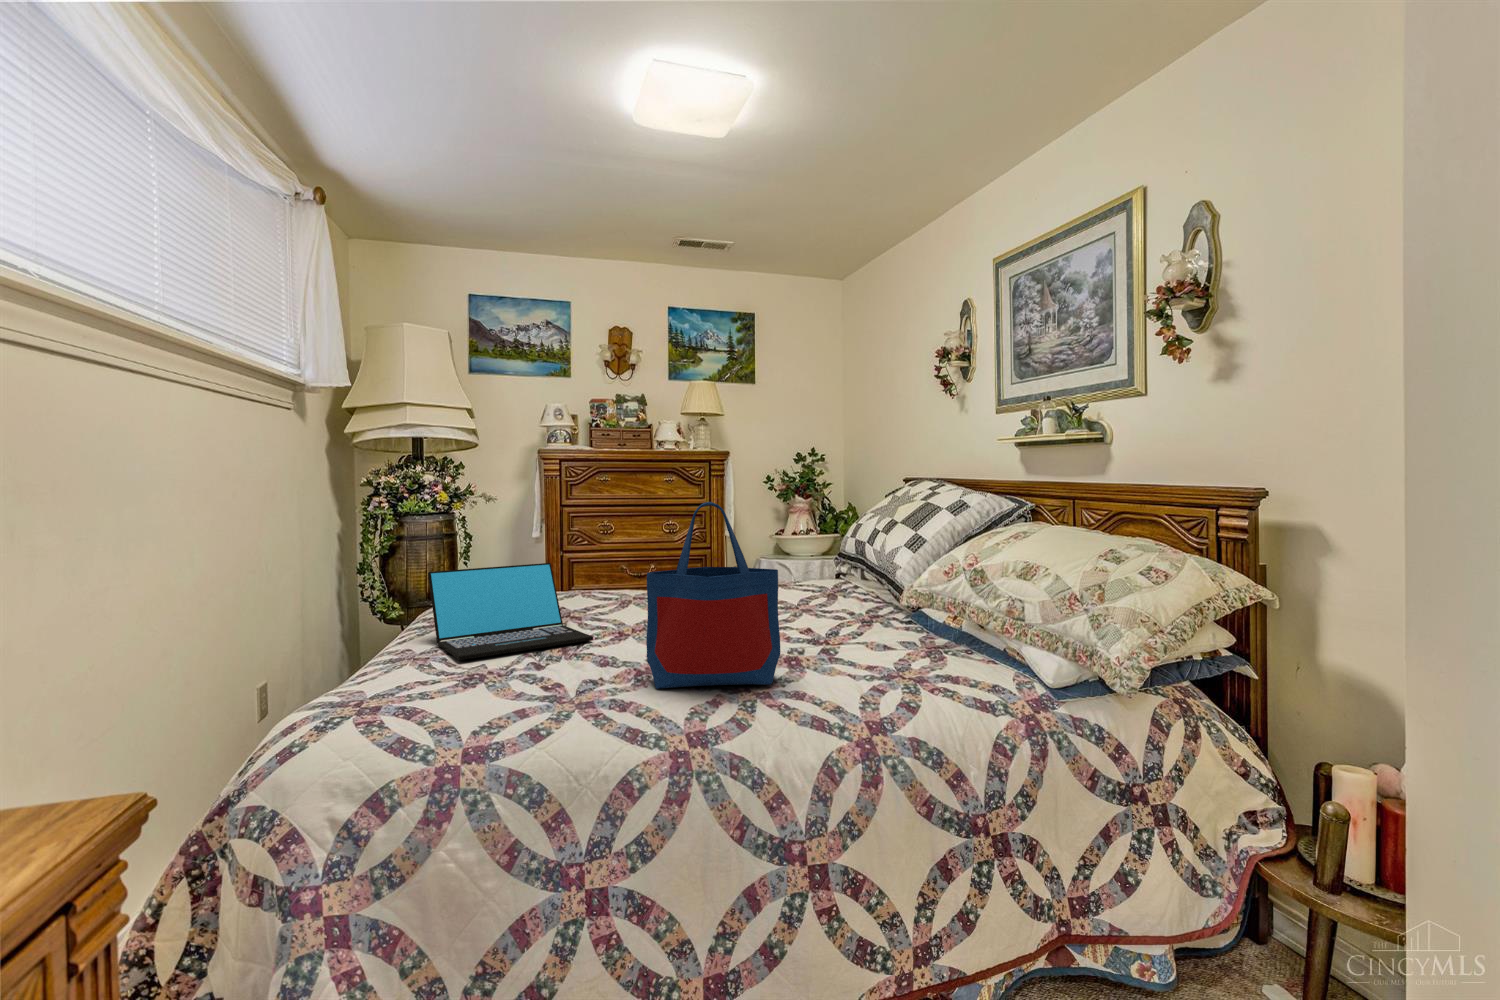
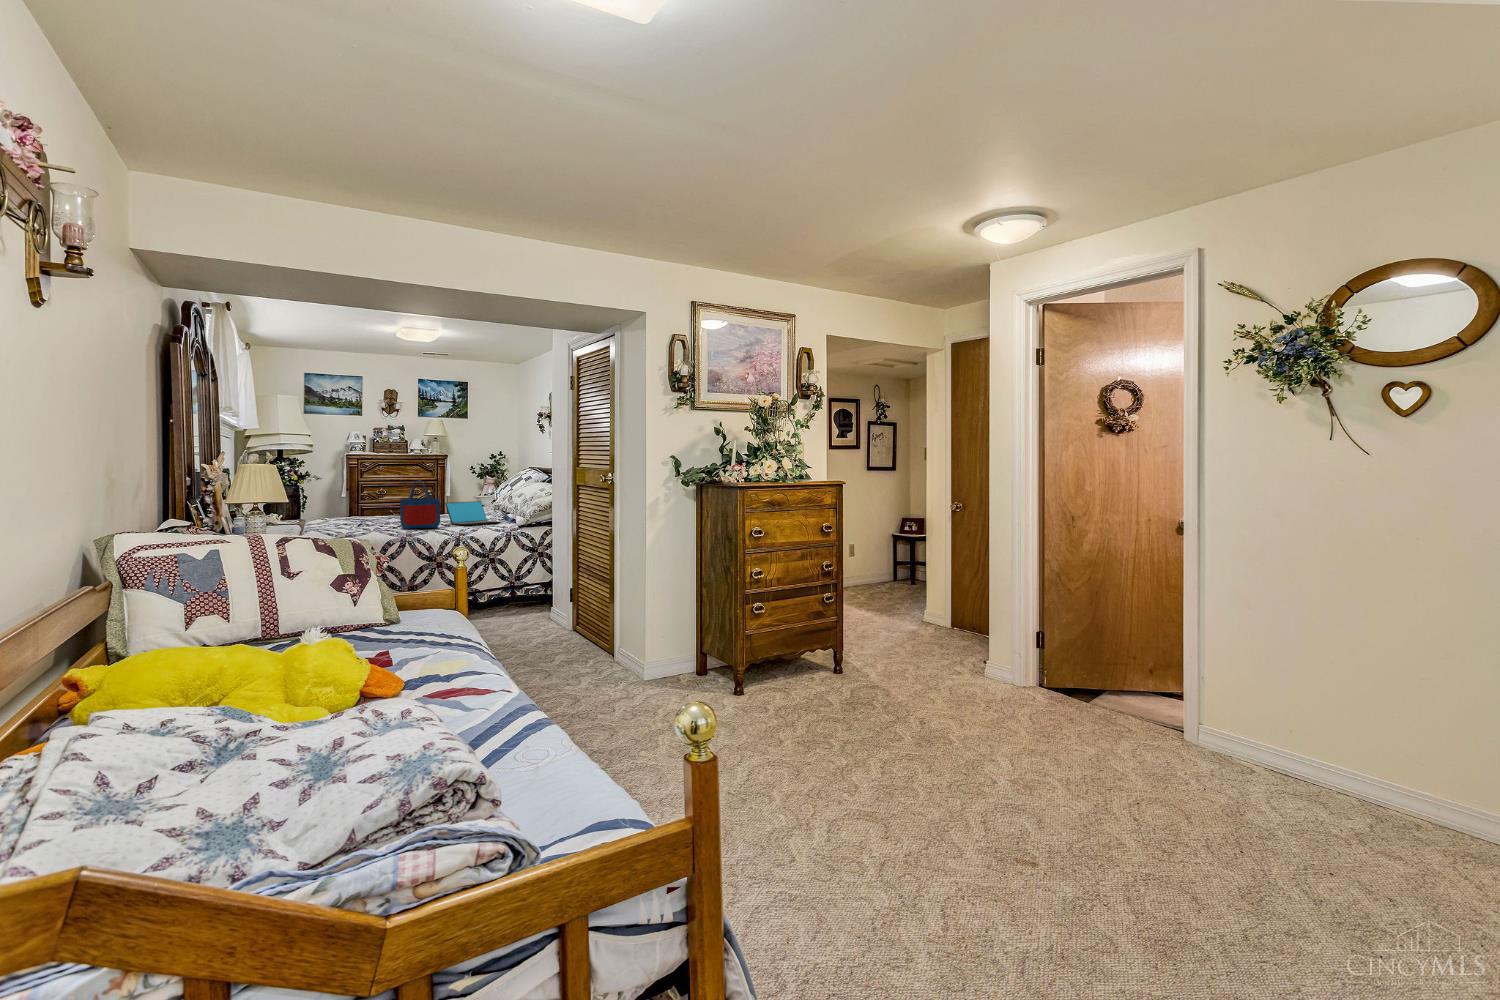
laptop: present [428,563,593,660] -> present [445,501,501,526]

